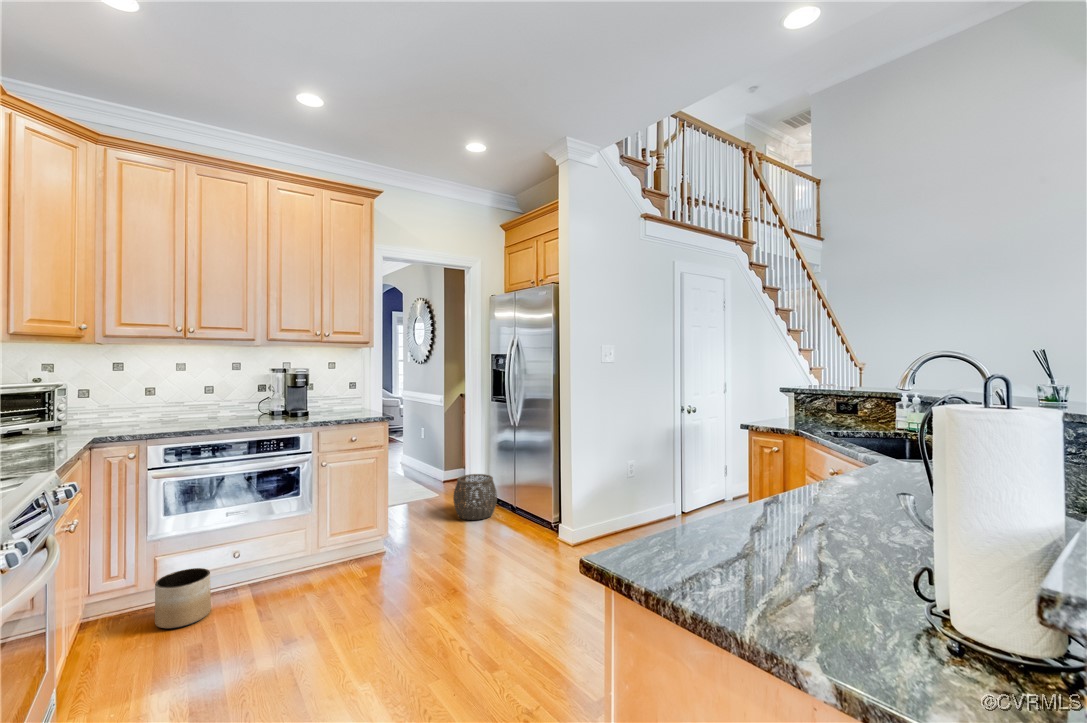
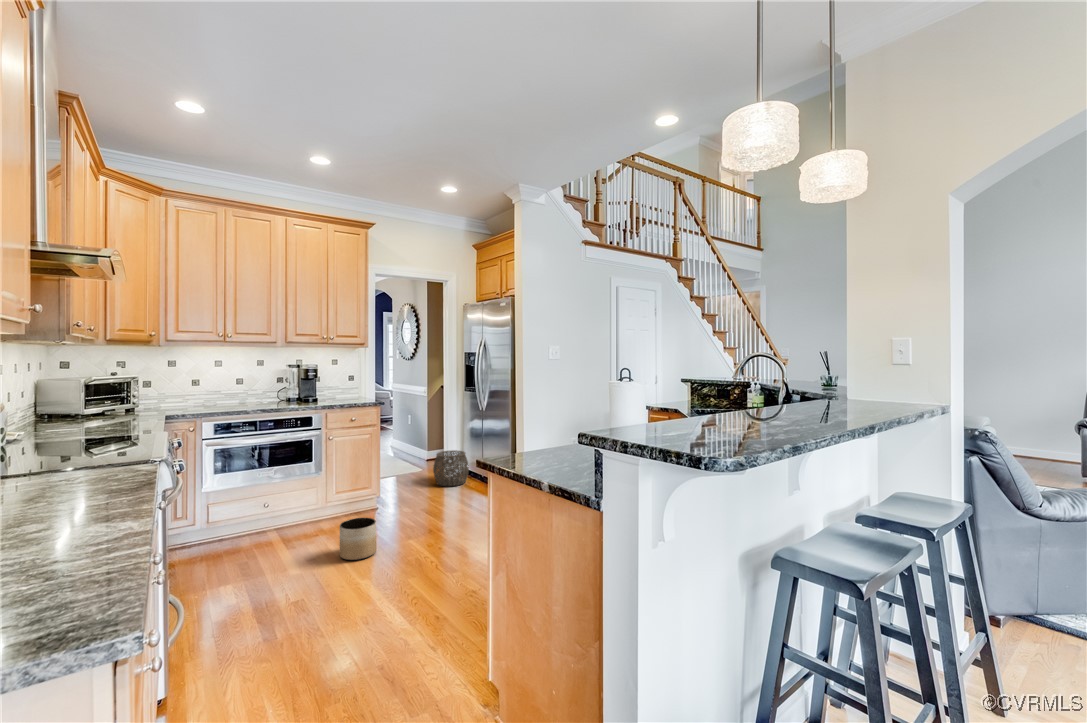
planter: present [155,568,211,629] -> present [339,518,376,560]

